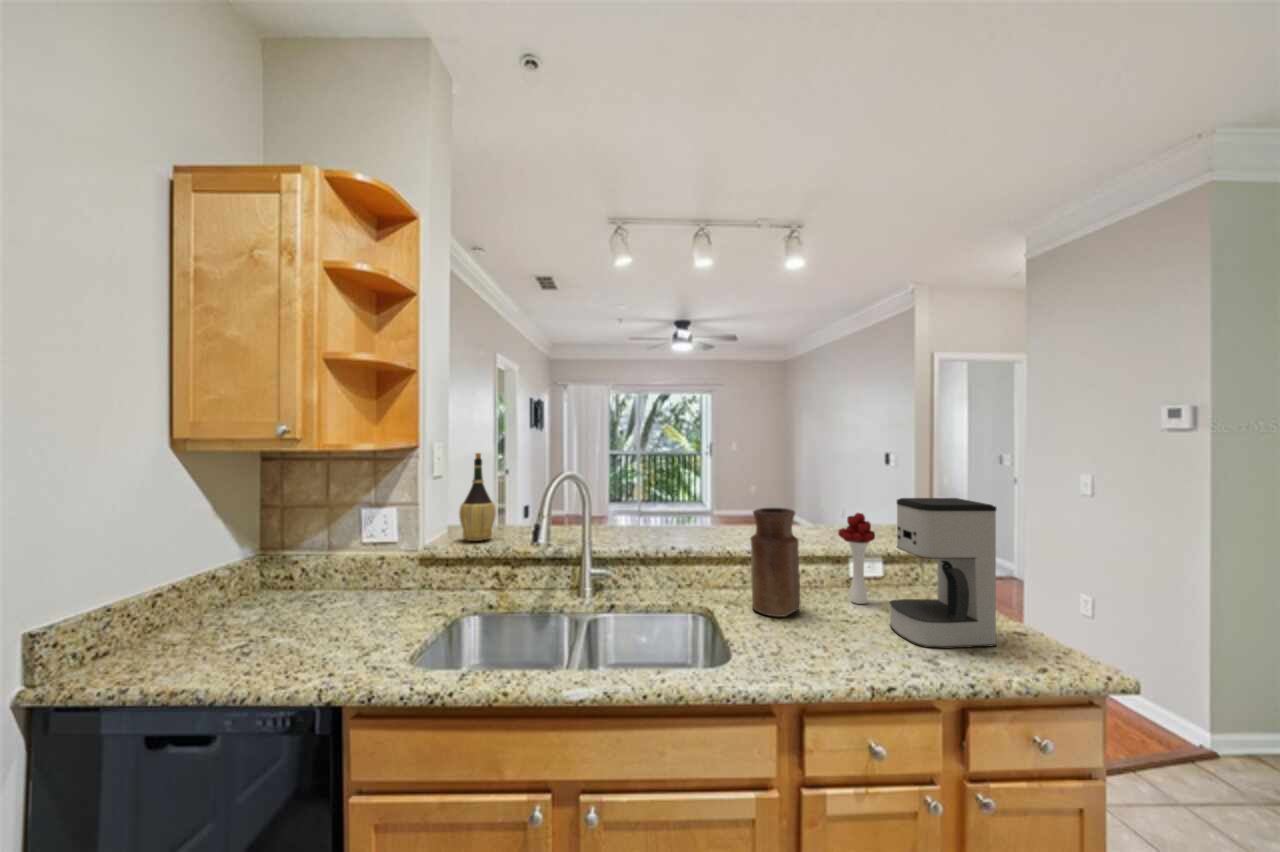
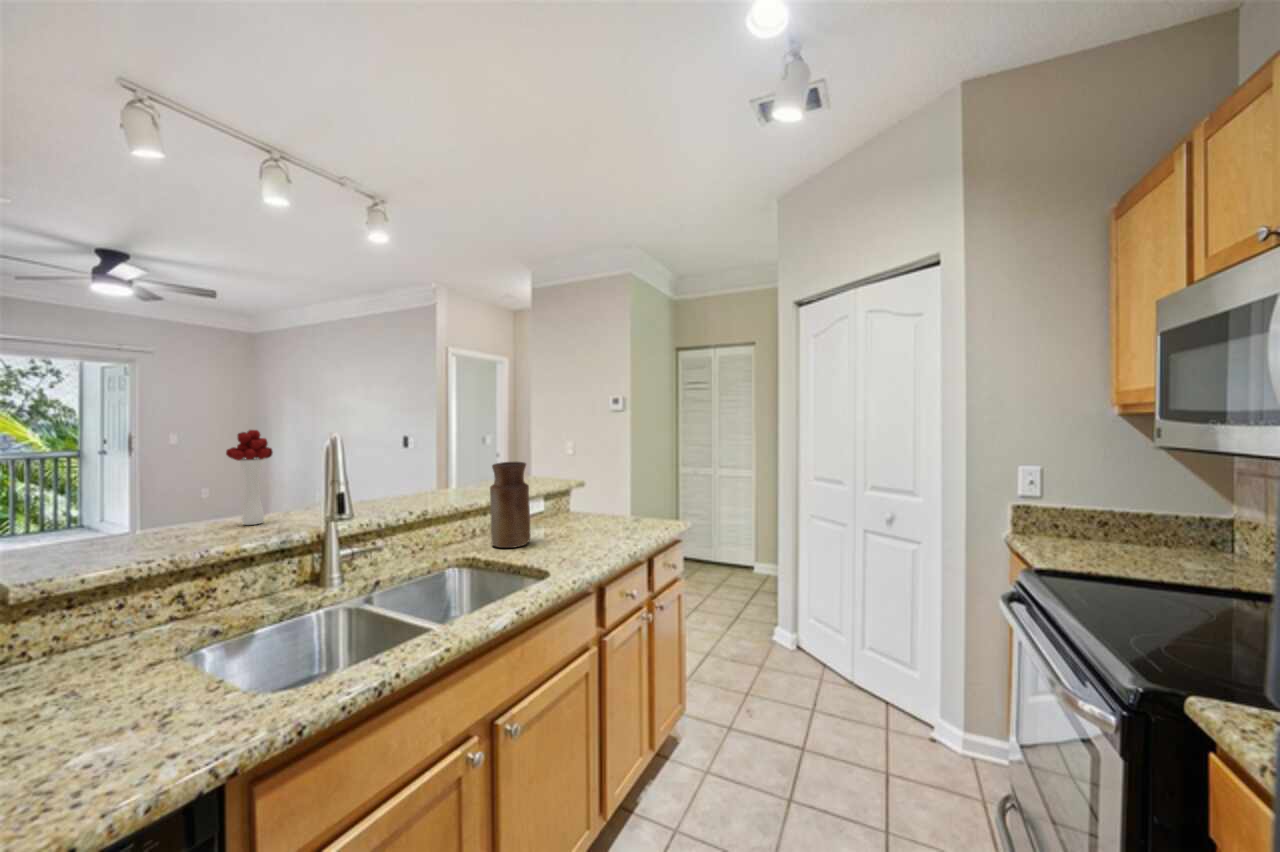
wine bottle: present [459,453,496,541] -> none [65,421,147,562]
coffee maker: present [889,498,997,649] -> none [582,444,636,536]
flower bouquet: present [838,513,875,604] -> present [226,430,273,525]

